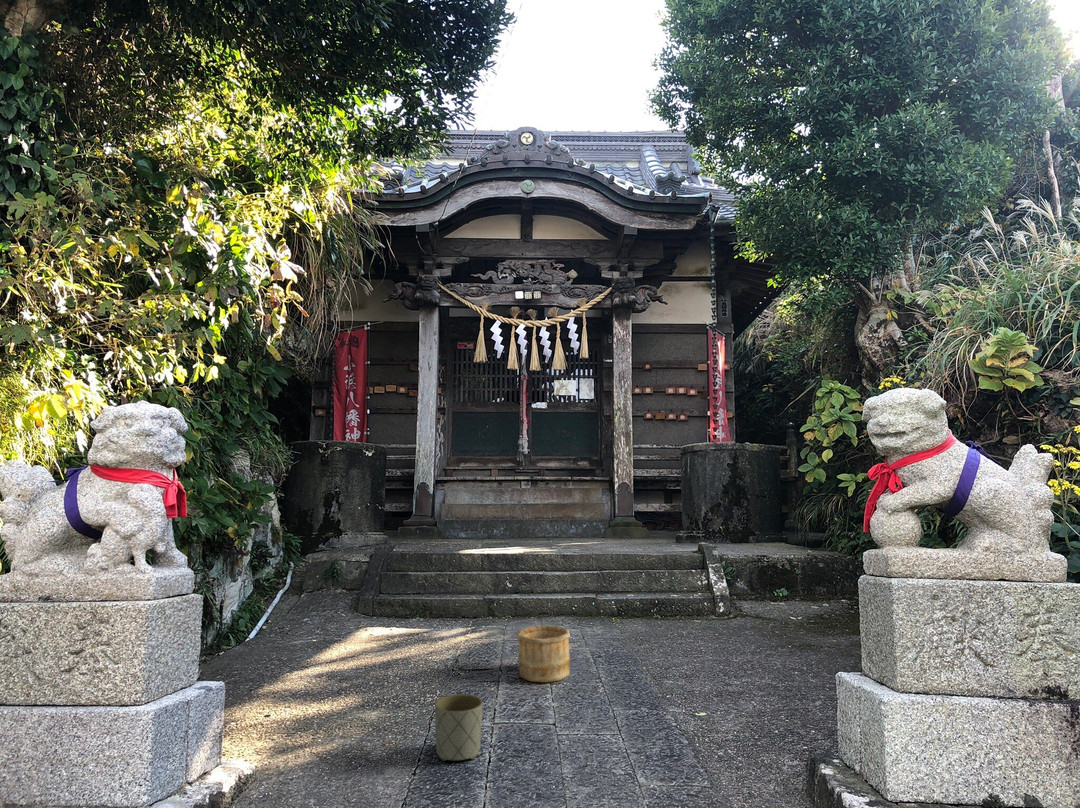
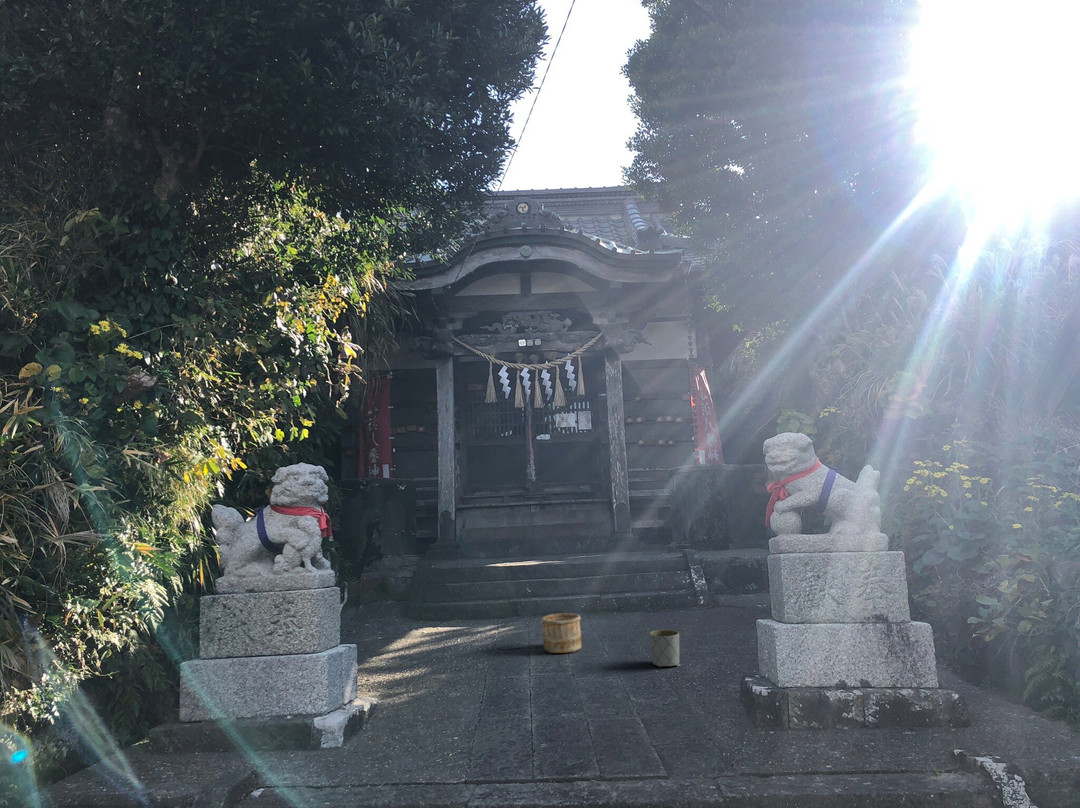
planter: present [435,694,483,761] -> present [649,630,679,667]

